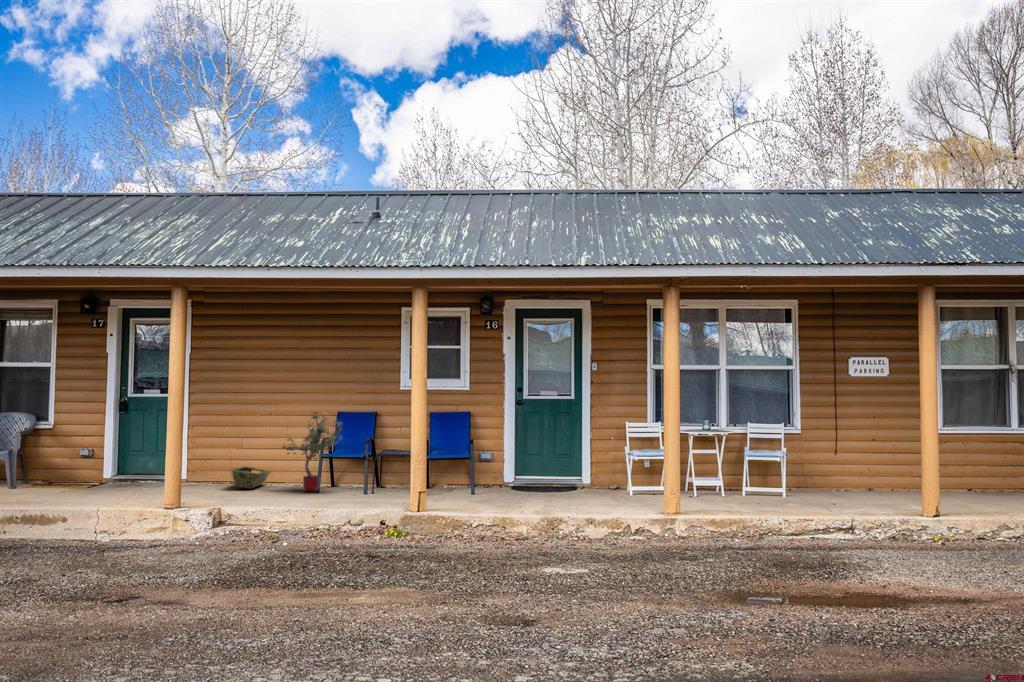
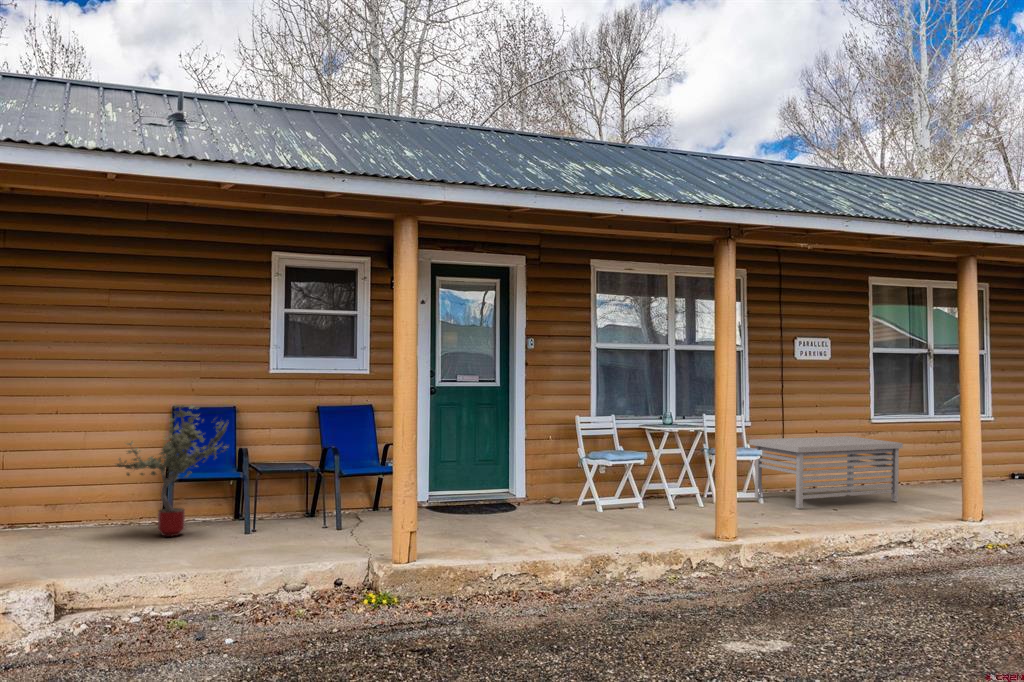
storage bench: none [755,443,891,500] -> present [749,436,903,509]
woven basket: present [232,467,269,488] -> none [20,497,78,537]

